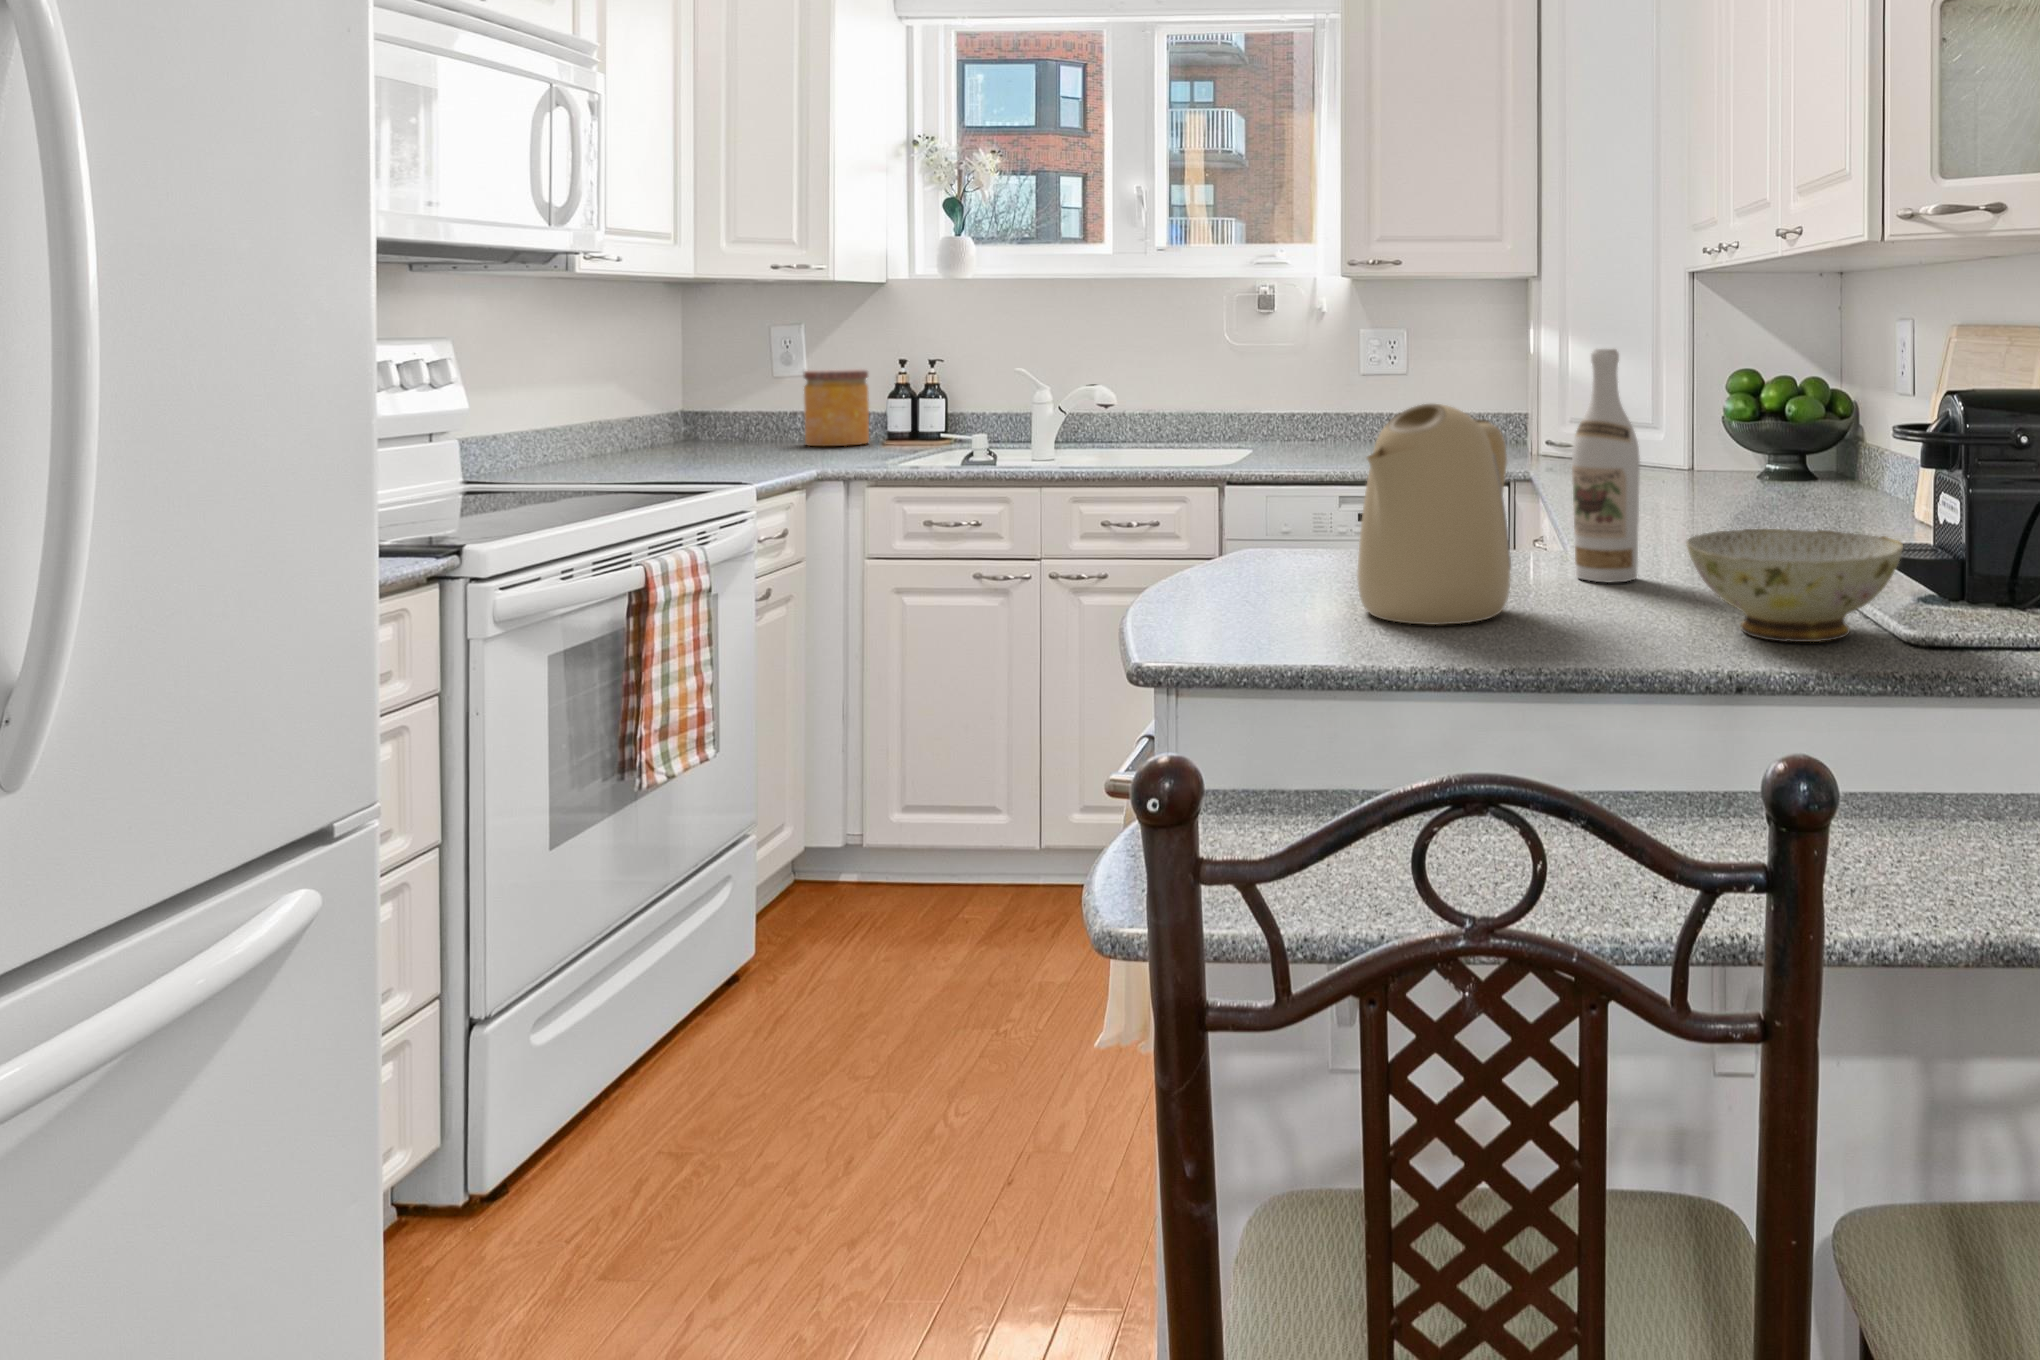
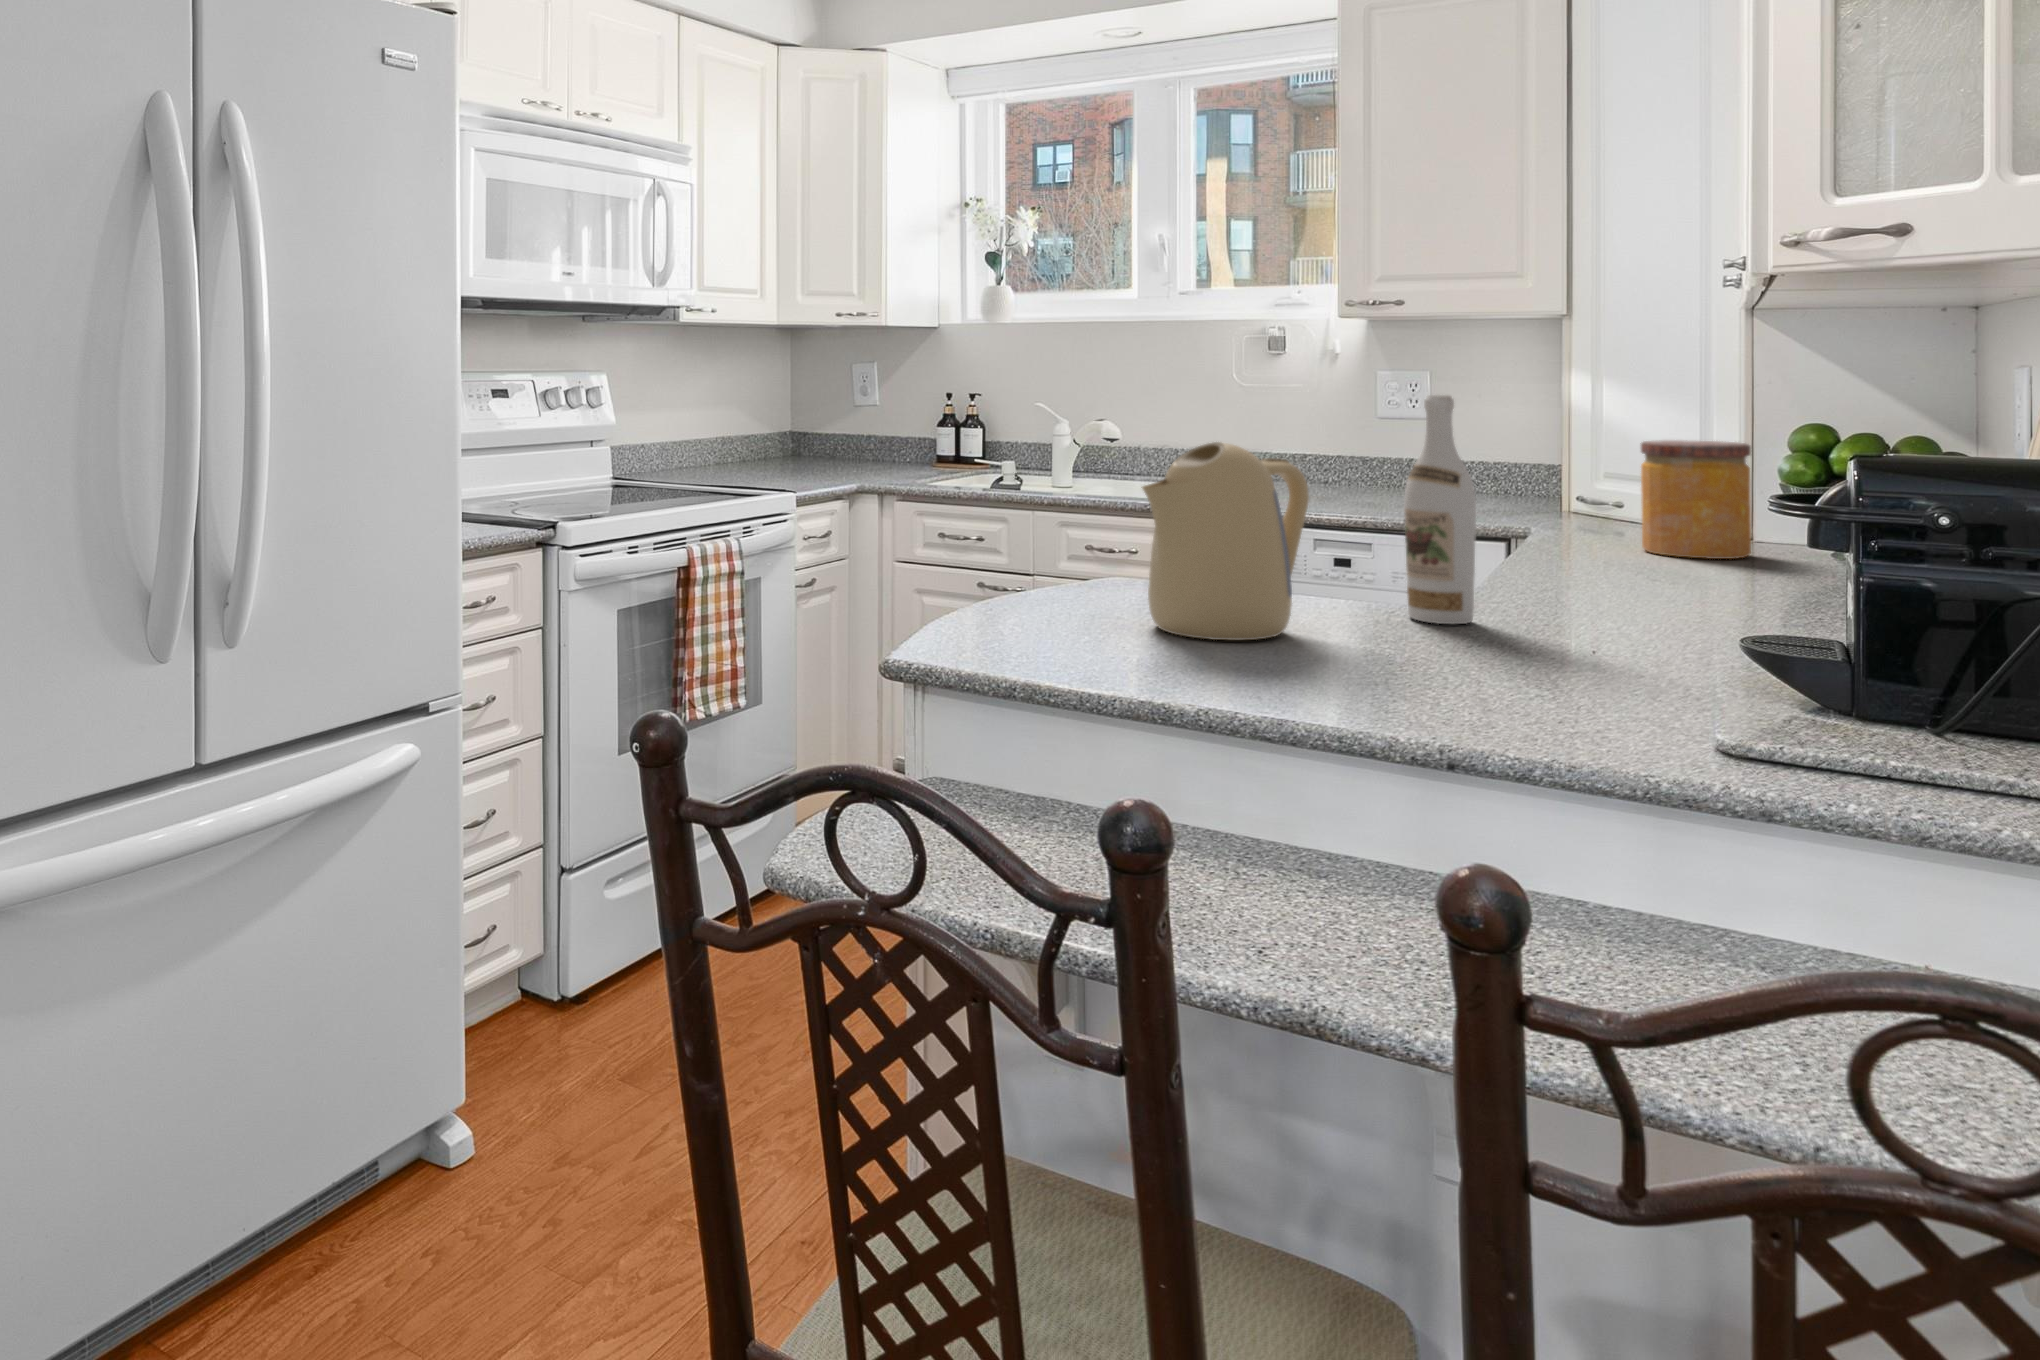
jar: present [804,369,869,446] -> present [1641,440,1751,559]
ceramic bowl: present [1686,529,1903,642] -> none [1443,577,1679,690]

